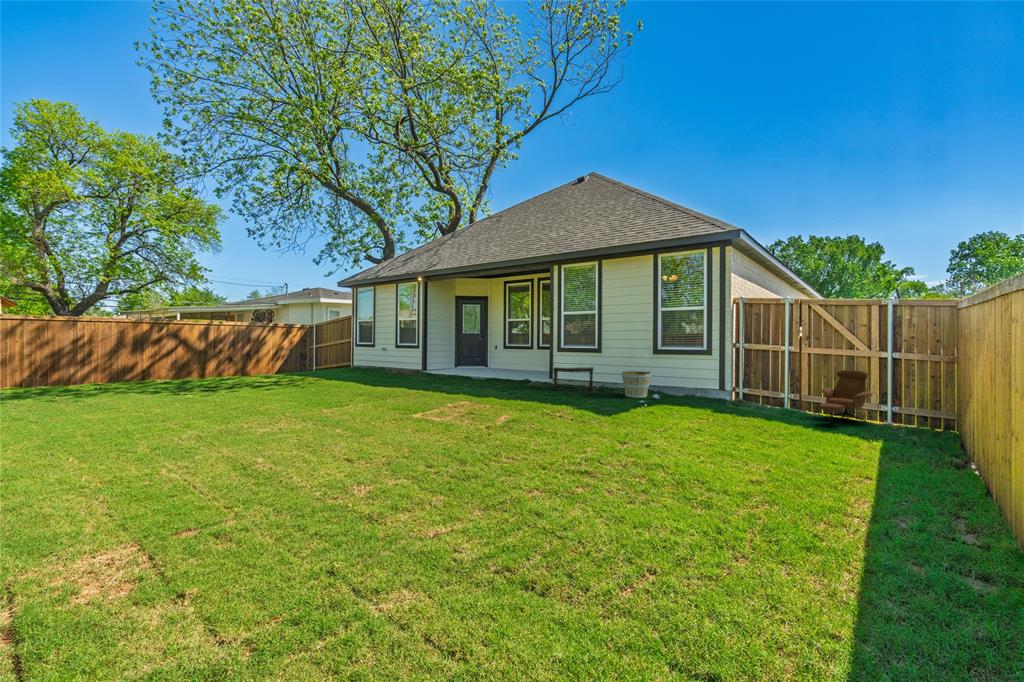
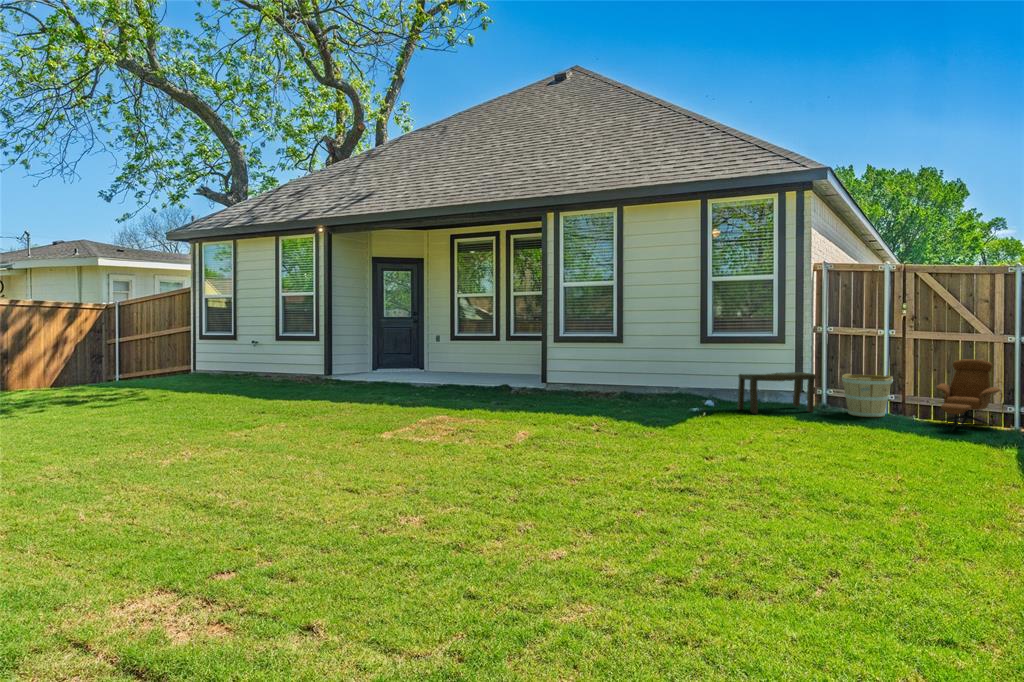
bench: present [553,367,594,391] -> present [737,372,816,414]
wooden bucket: present [621,371,651,398] -> present [842,374,893,417]

